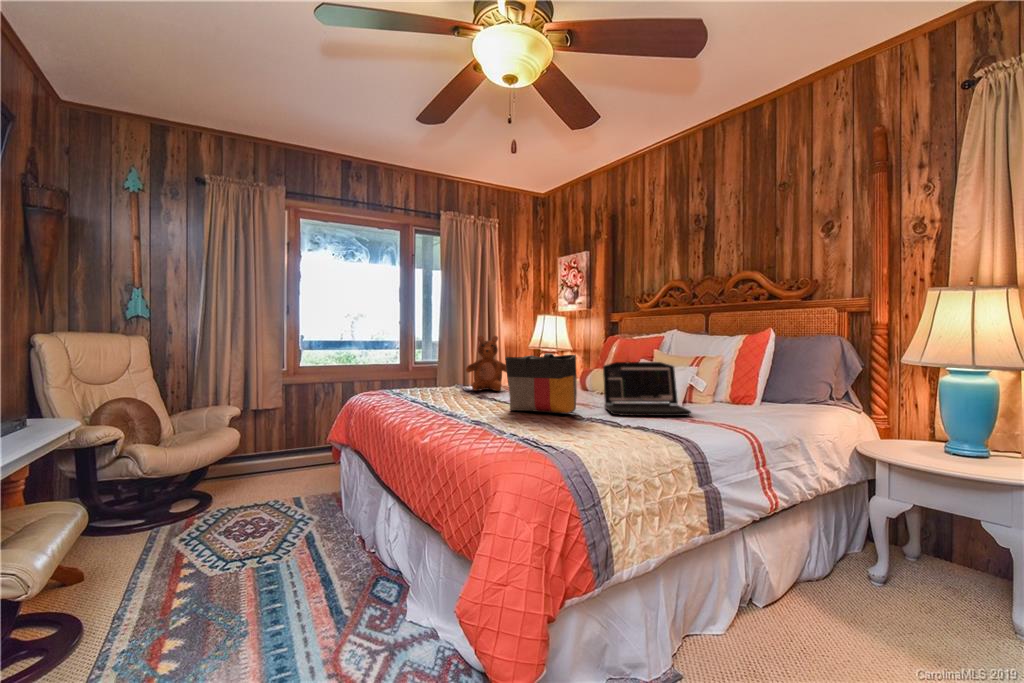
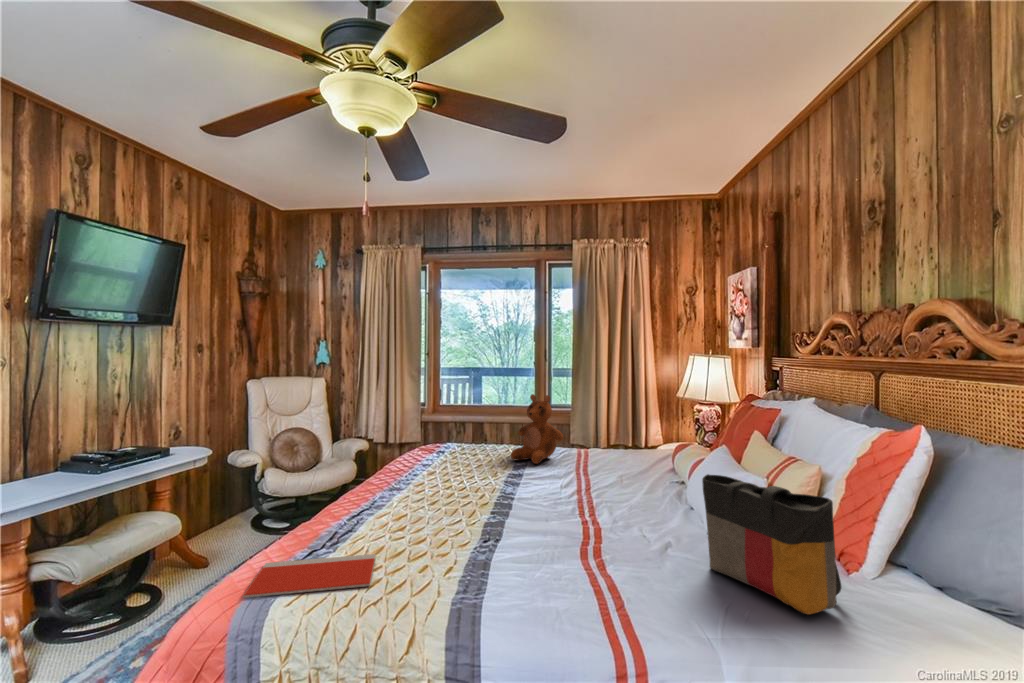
tote bag: present [505,353,577,414] -> present [702,474,842,615]
laptop: present [603,362,691,416] -> none [528,460,664,571]
notebook: none [493,430,595,455] -> present [243,554,376,598]

